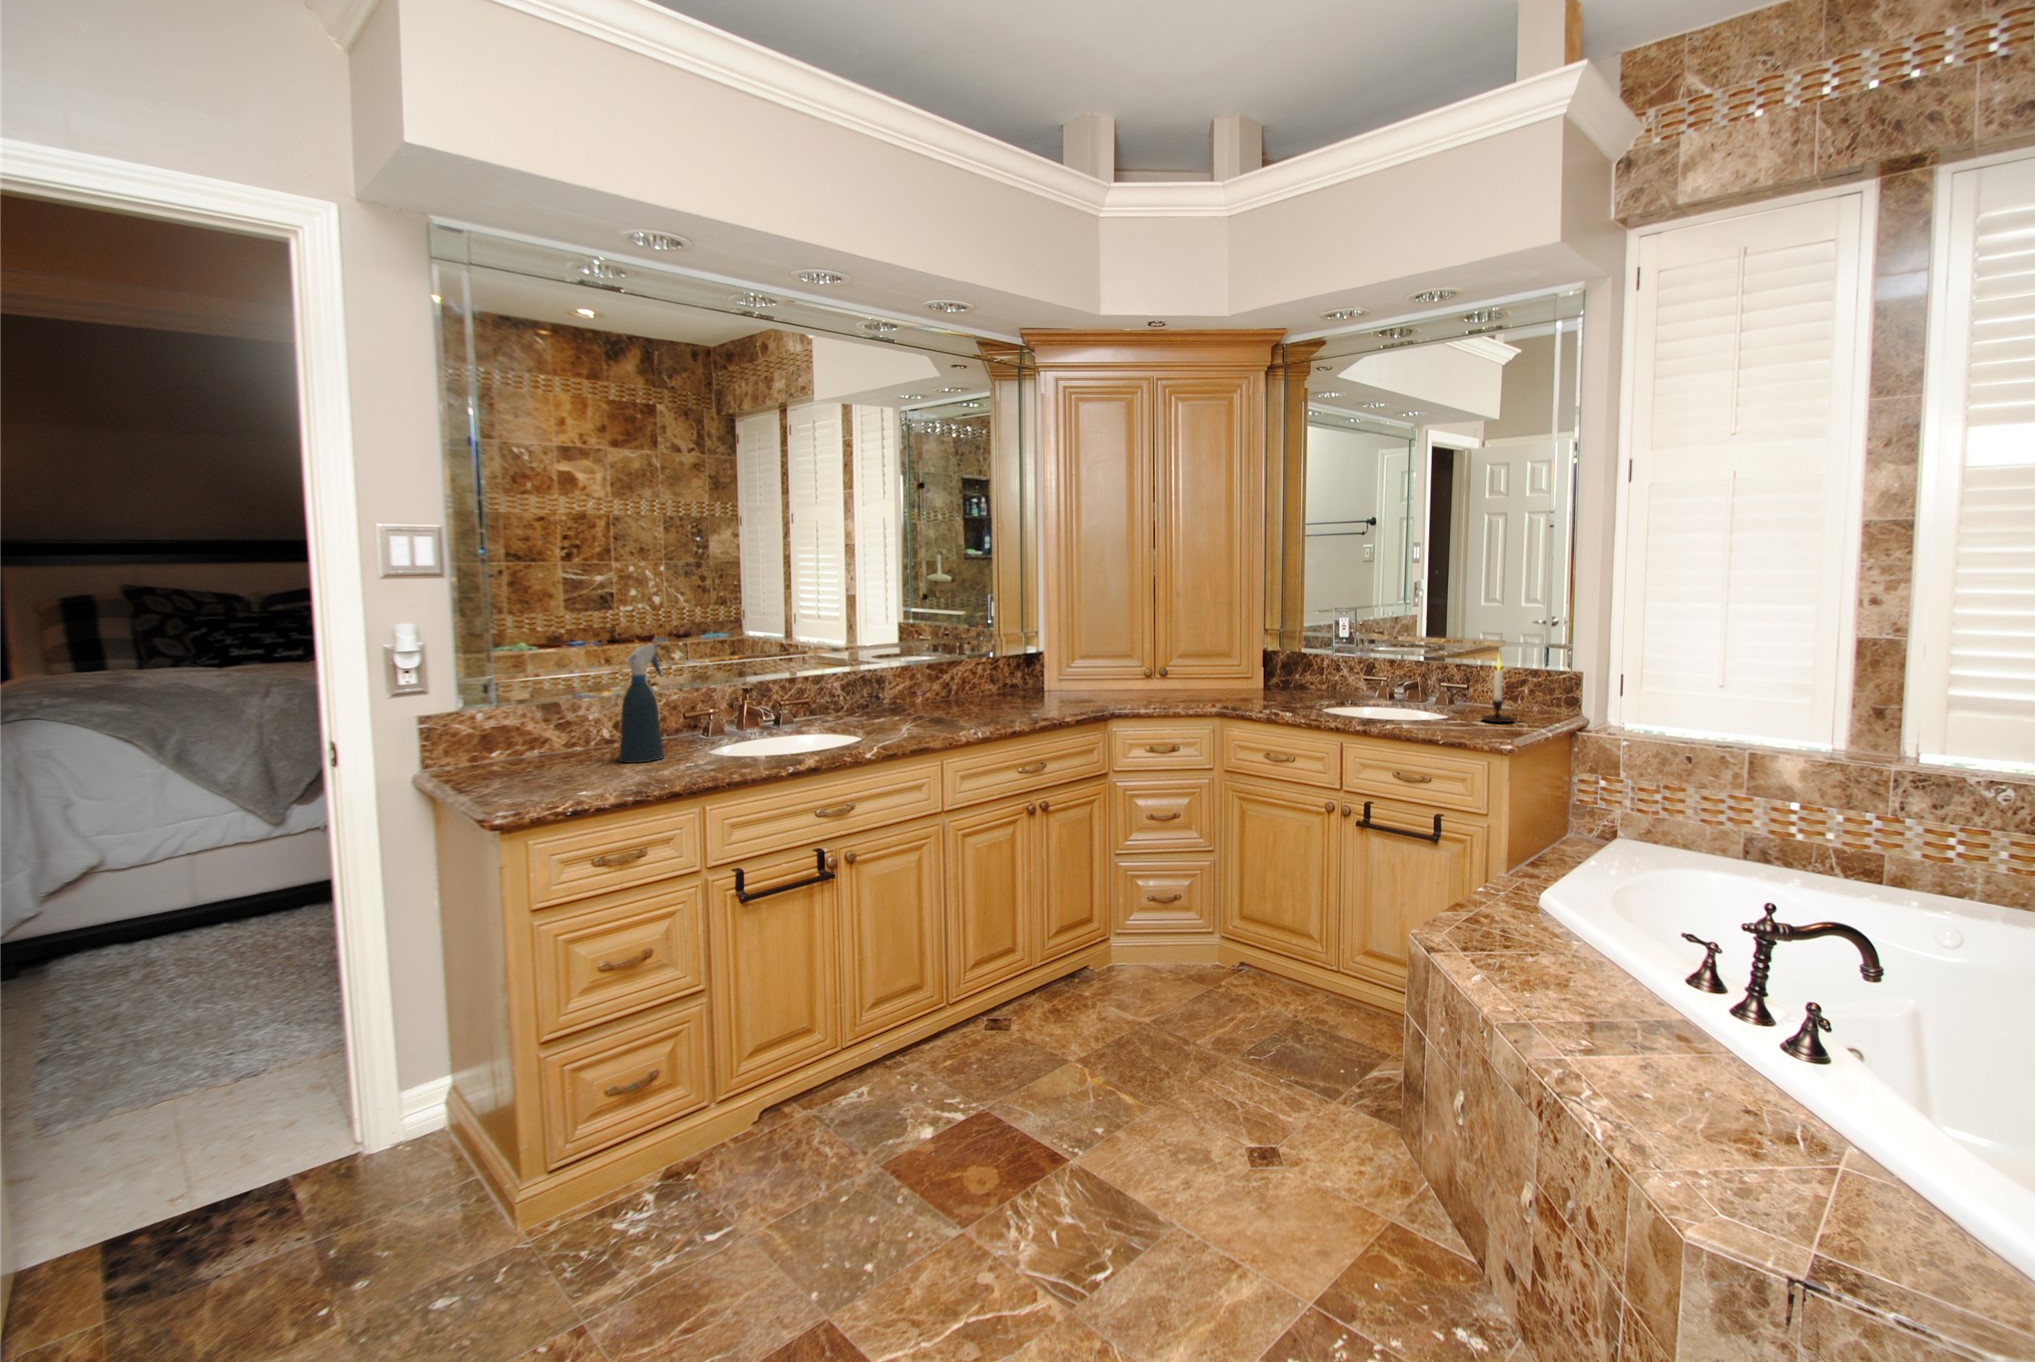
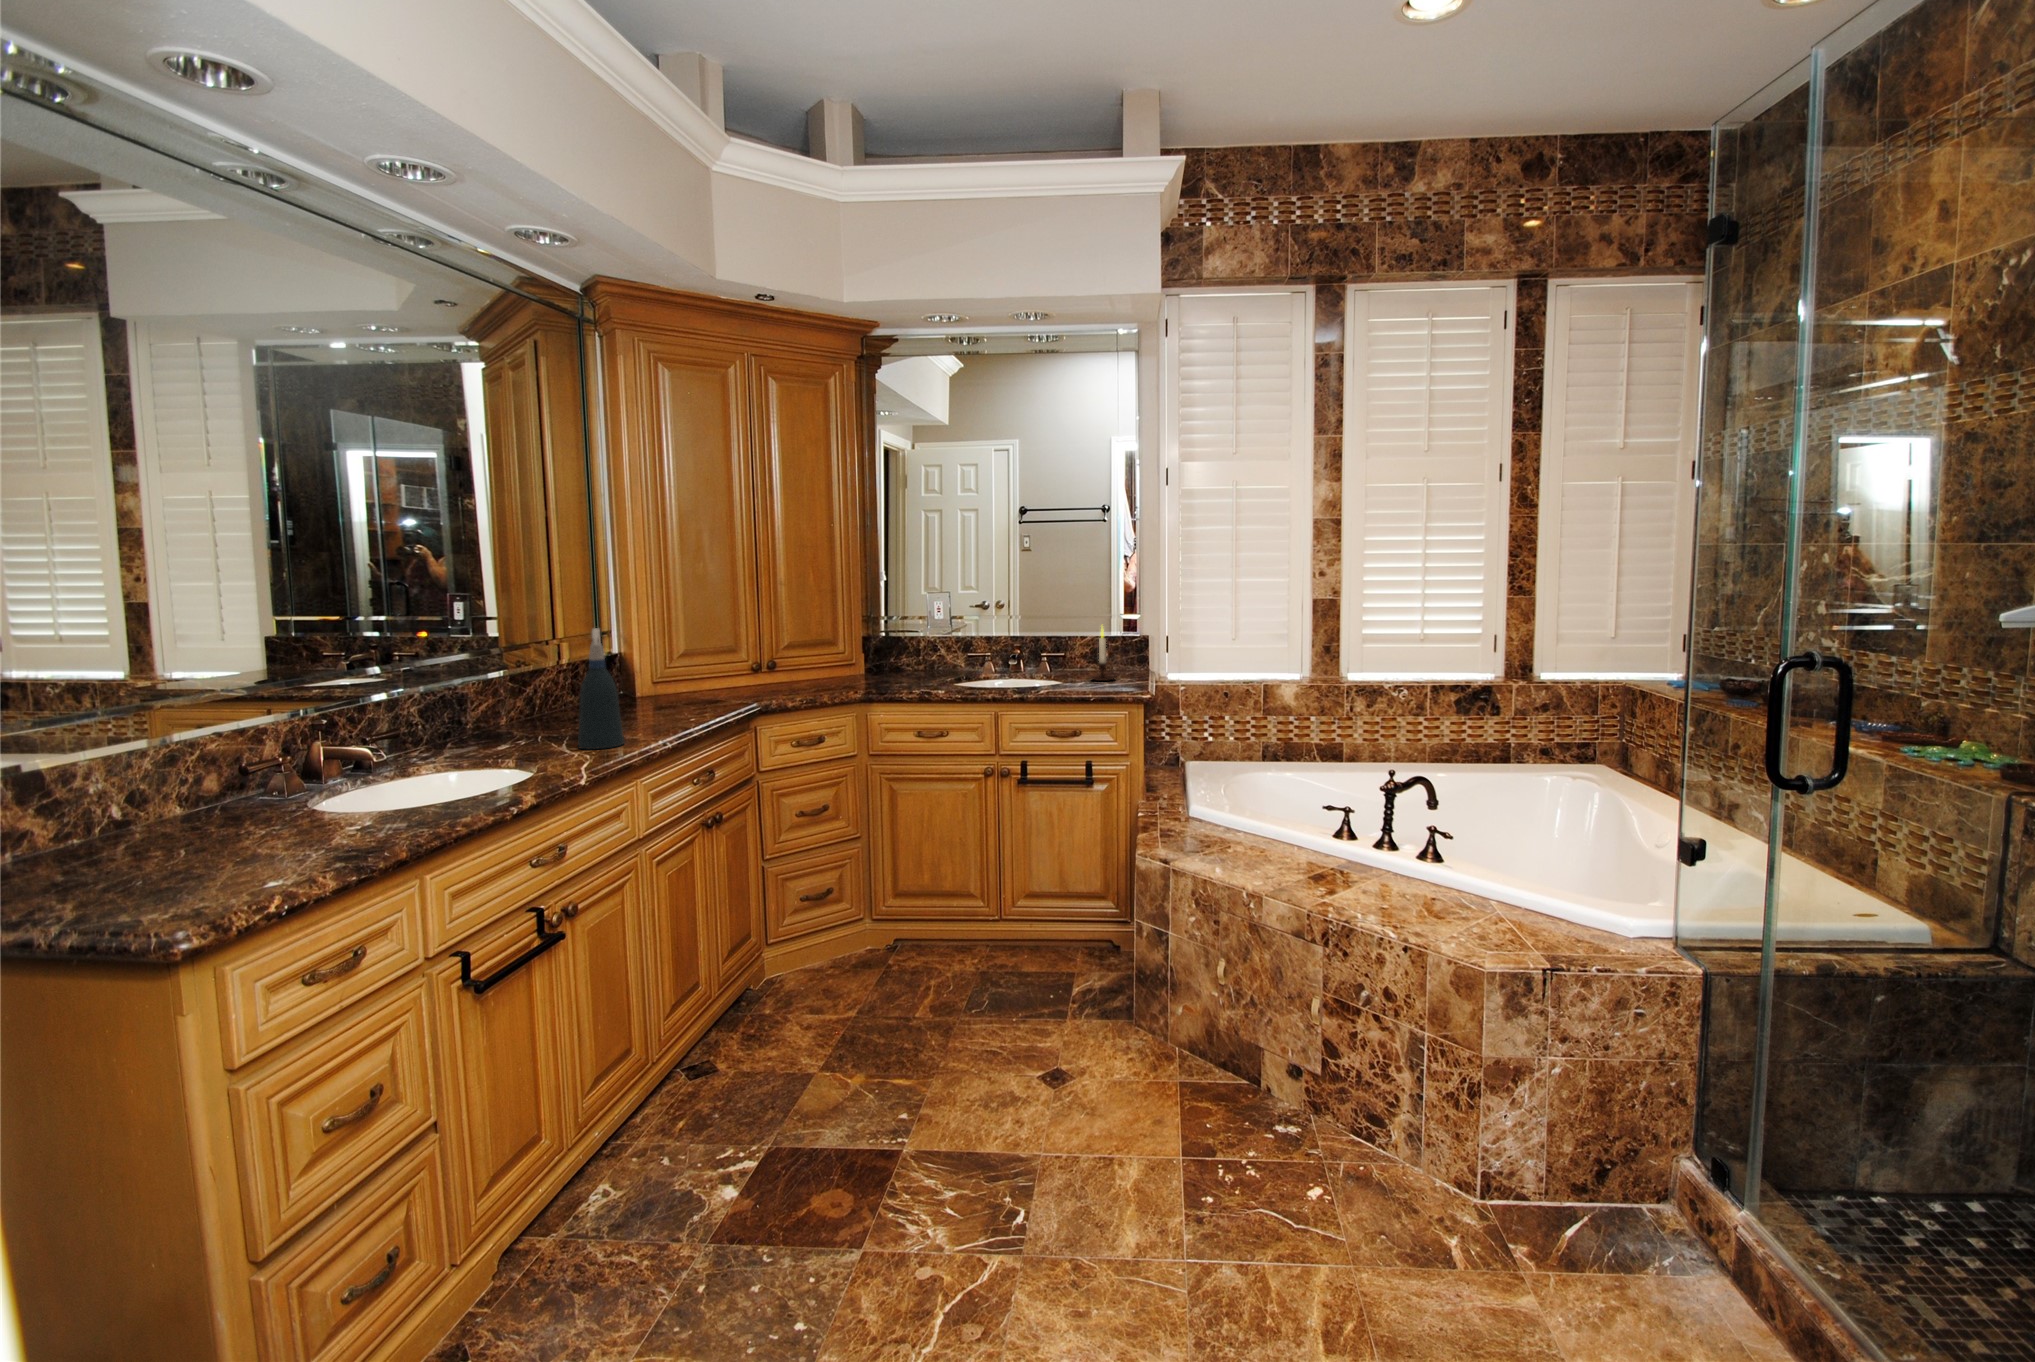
spray bottle: present [619,644,664,763] -> present [578,628,624,749]

